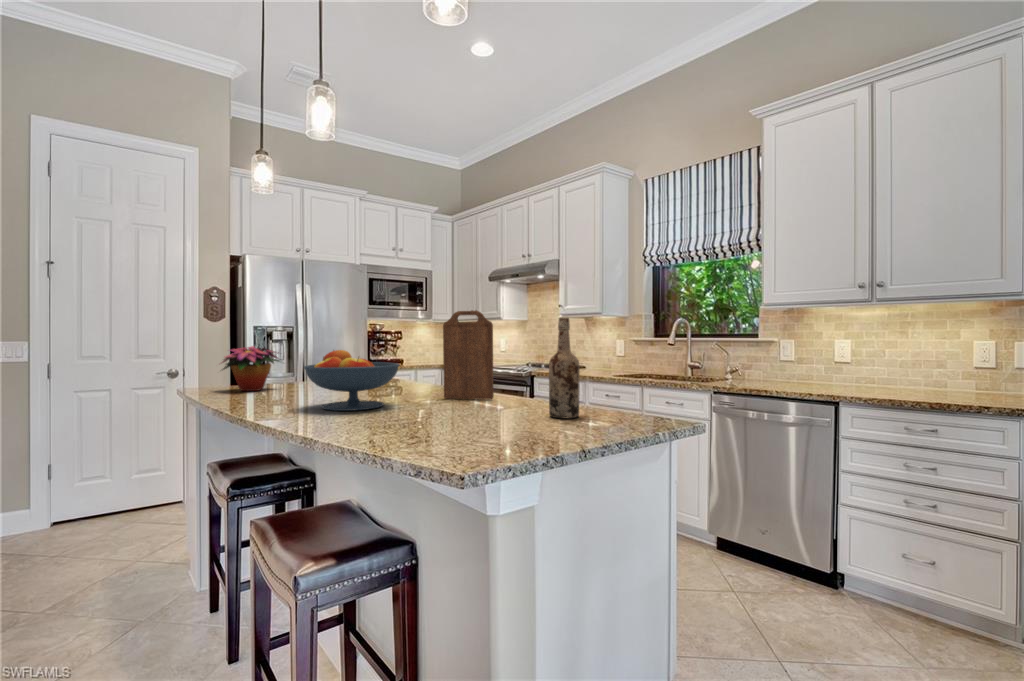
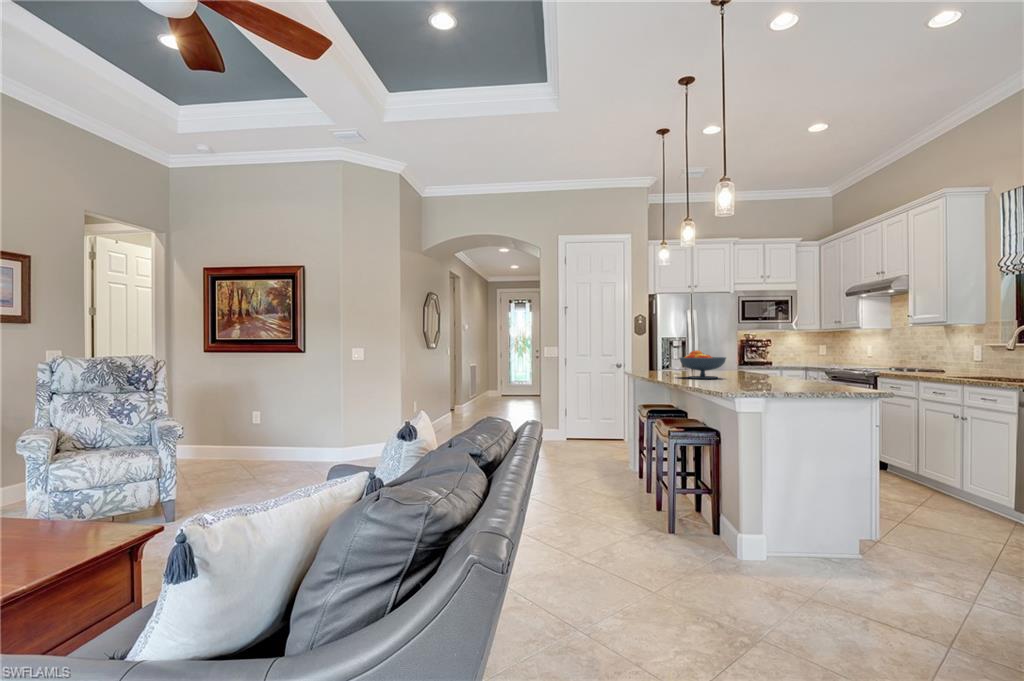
cutting board: present [443,311,494,399] -> none [756,329,786,380]
wine bottle: present [549,318,580,418] -> none [797,334,815,385]
flower arrangement: present [221,346,279,391] -> none [640,349,677,372]

